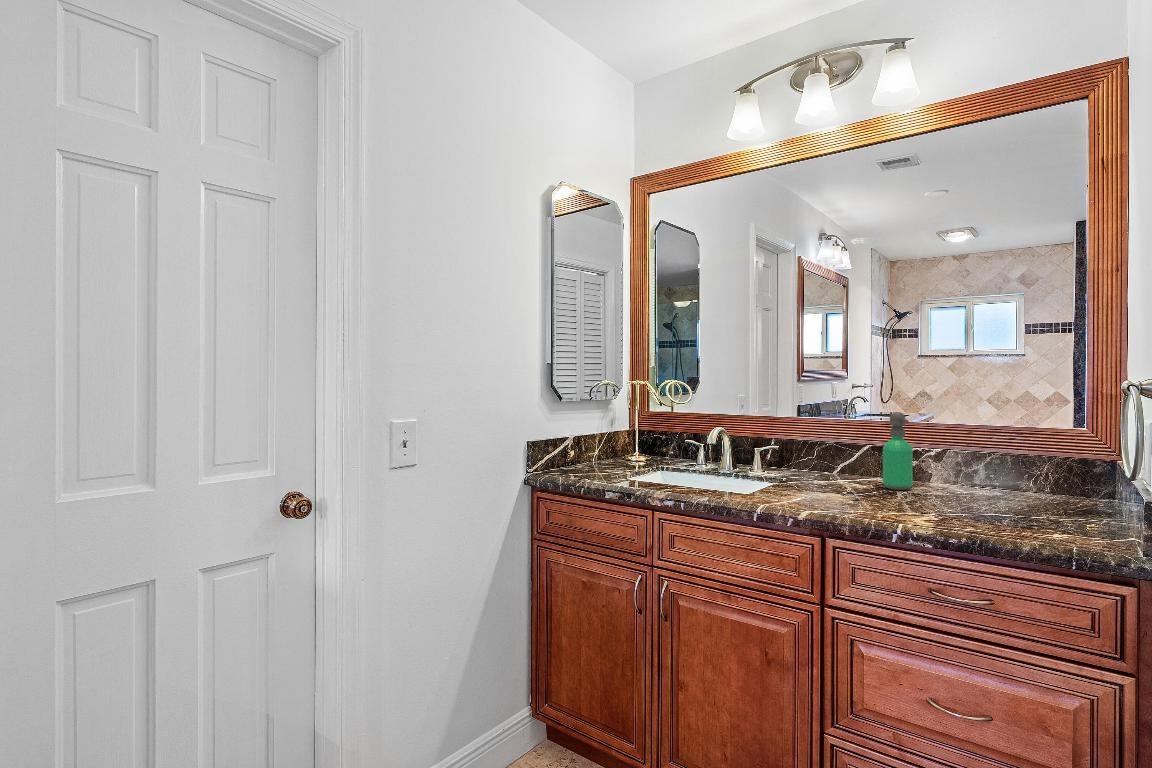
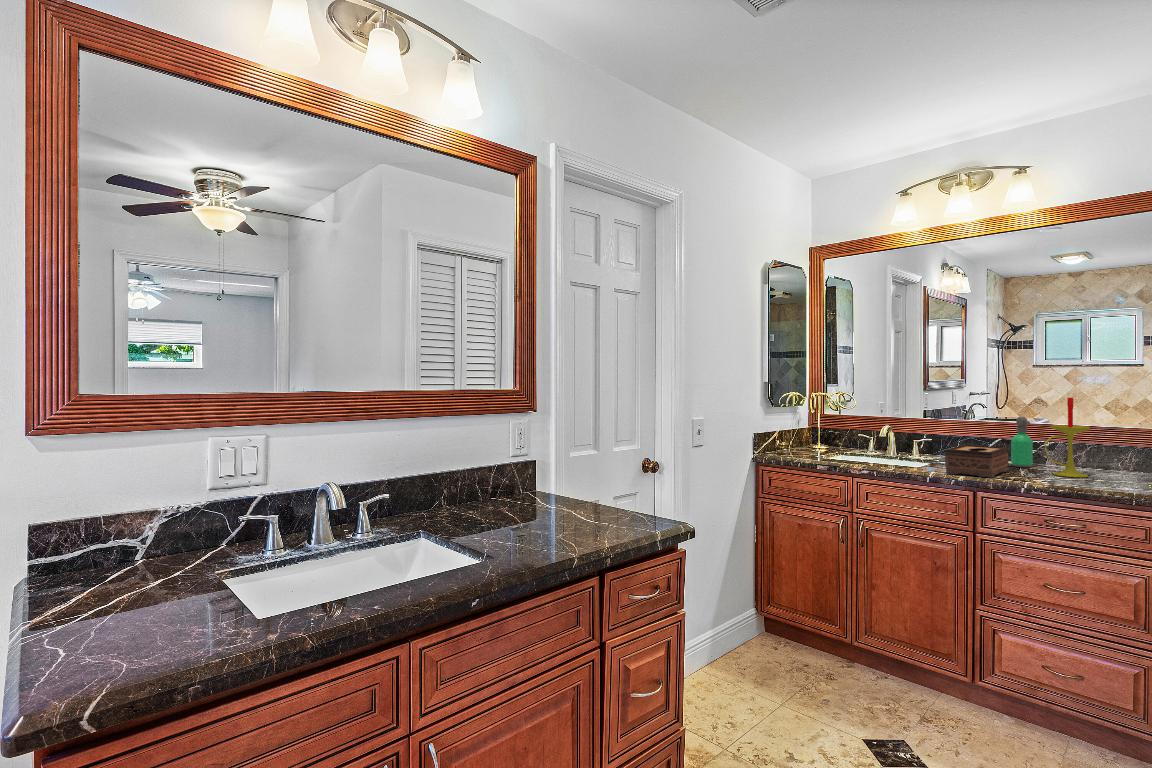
candle: none [928,378,996,510] -> present [1044,397,1090,477]
tissue box: none [781,456,877,514] -> present [945,445,1008,478]

